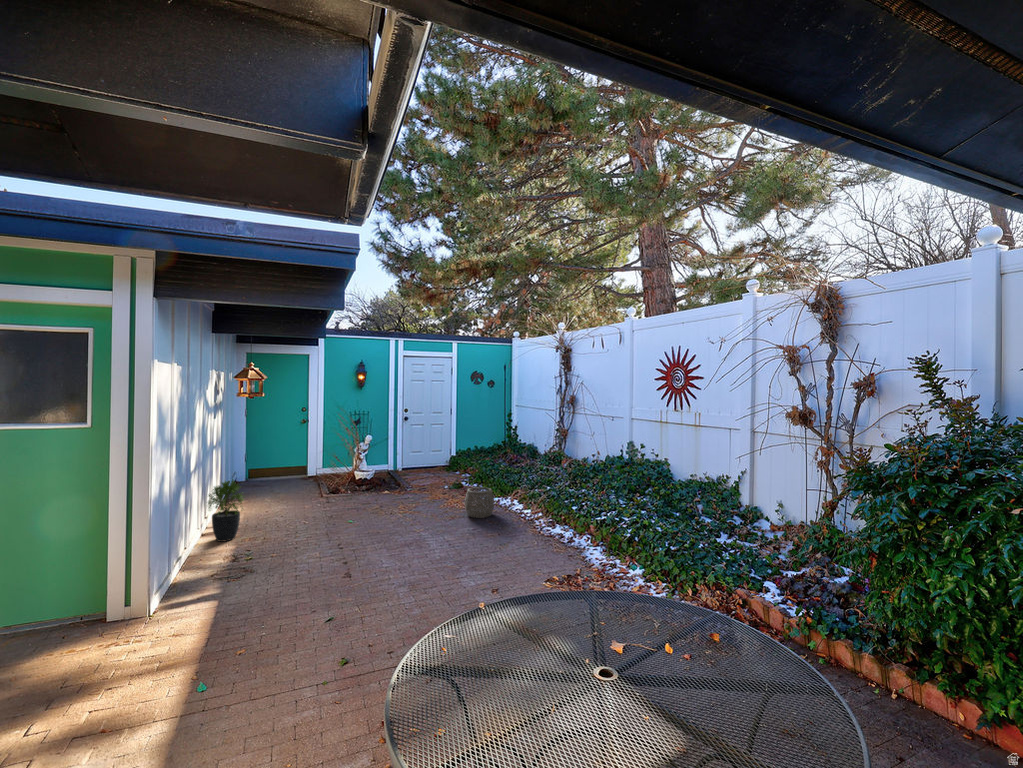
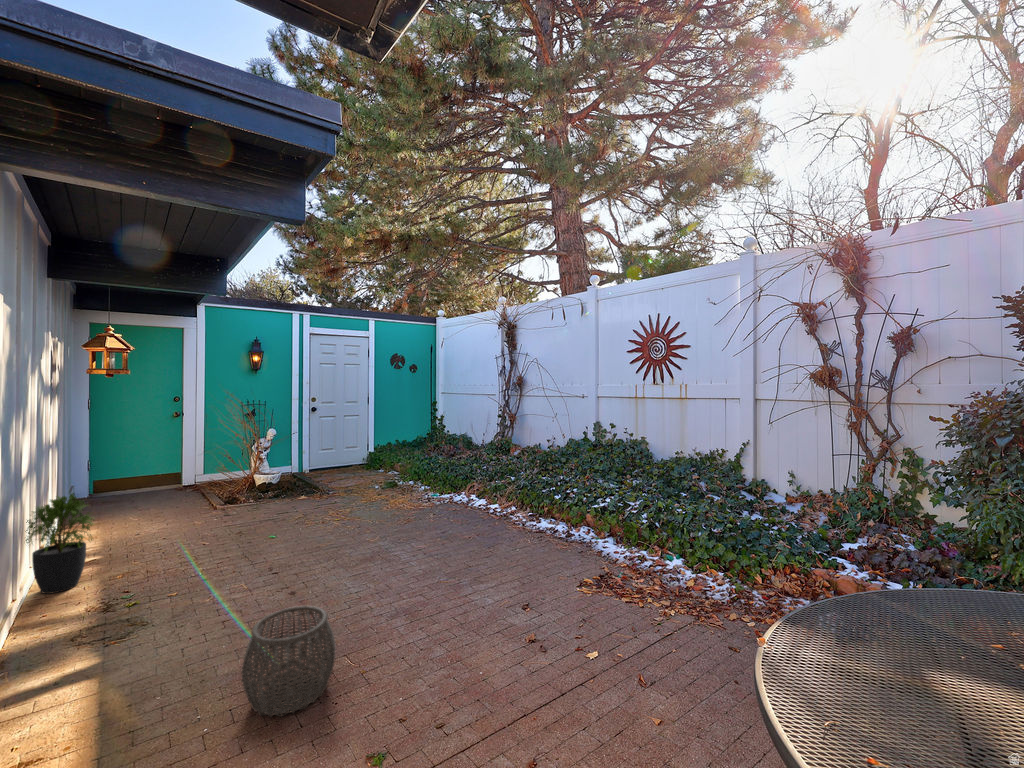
woven basket: present [465,487,494,518] -> present [241,606,336,717]

